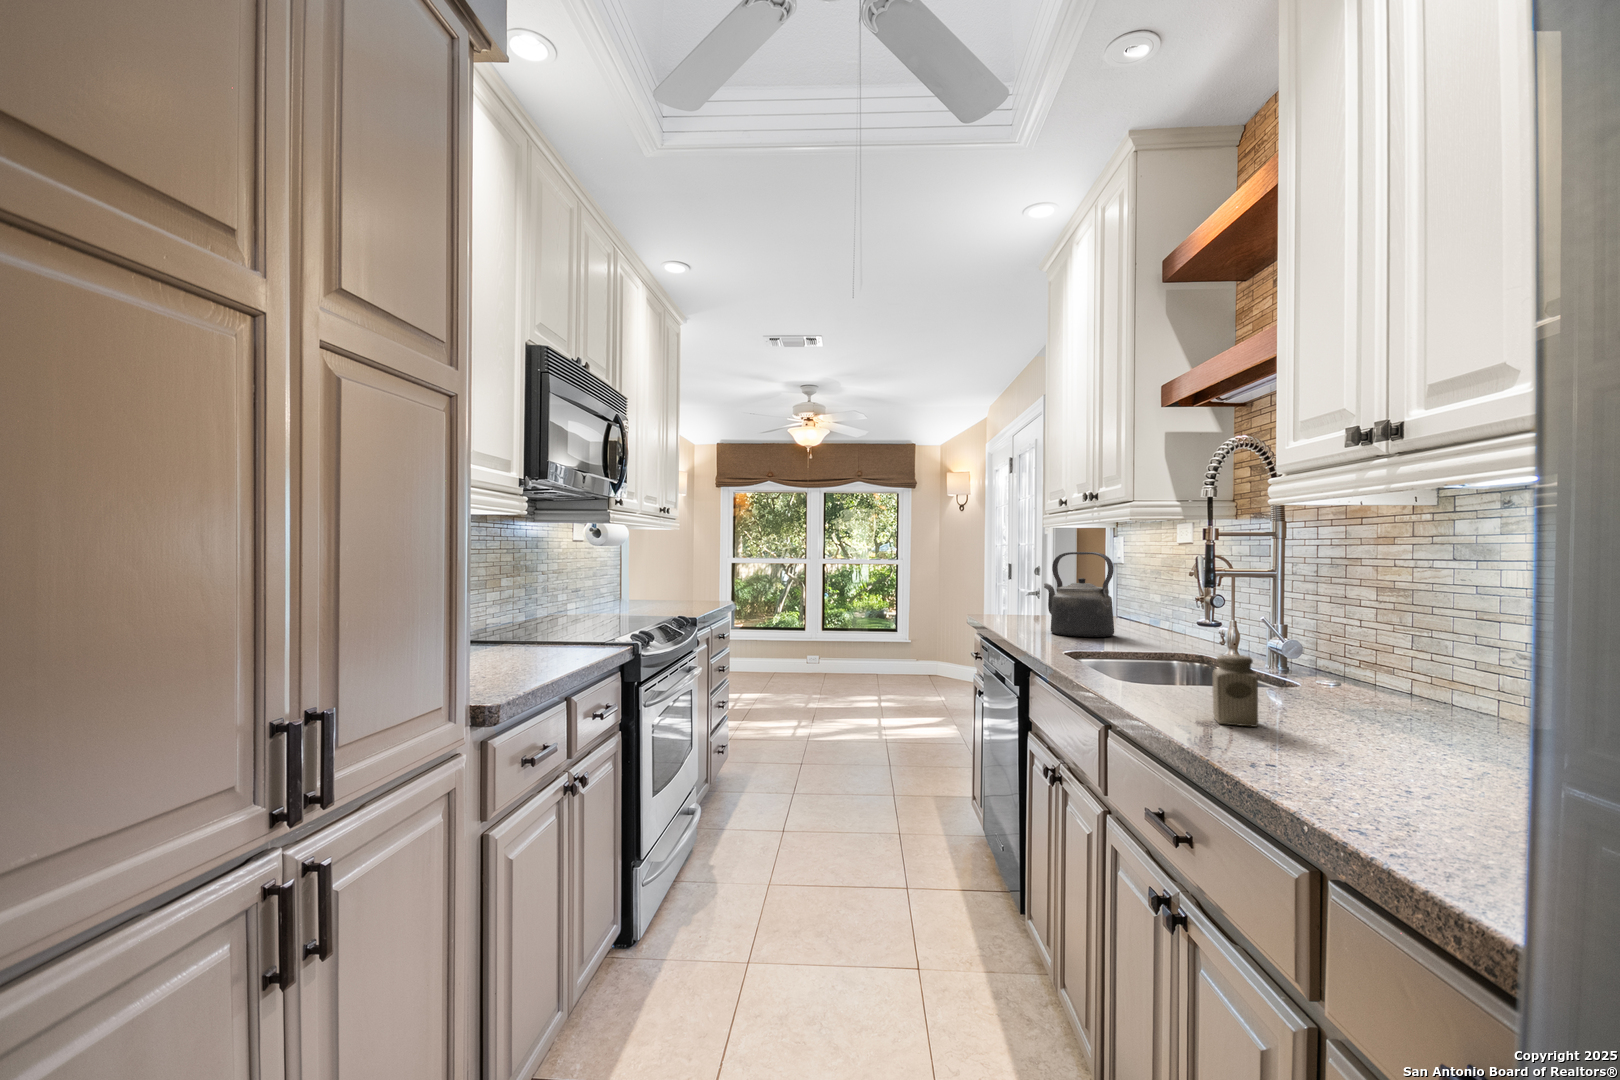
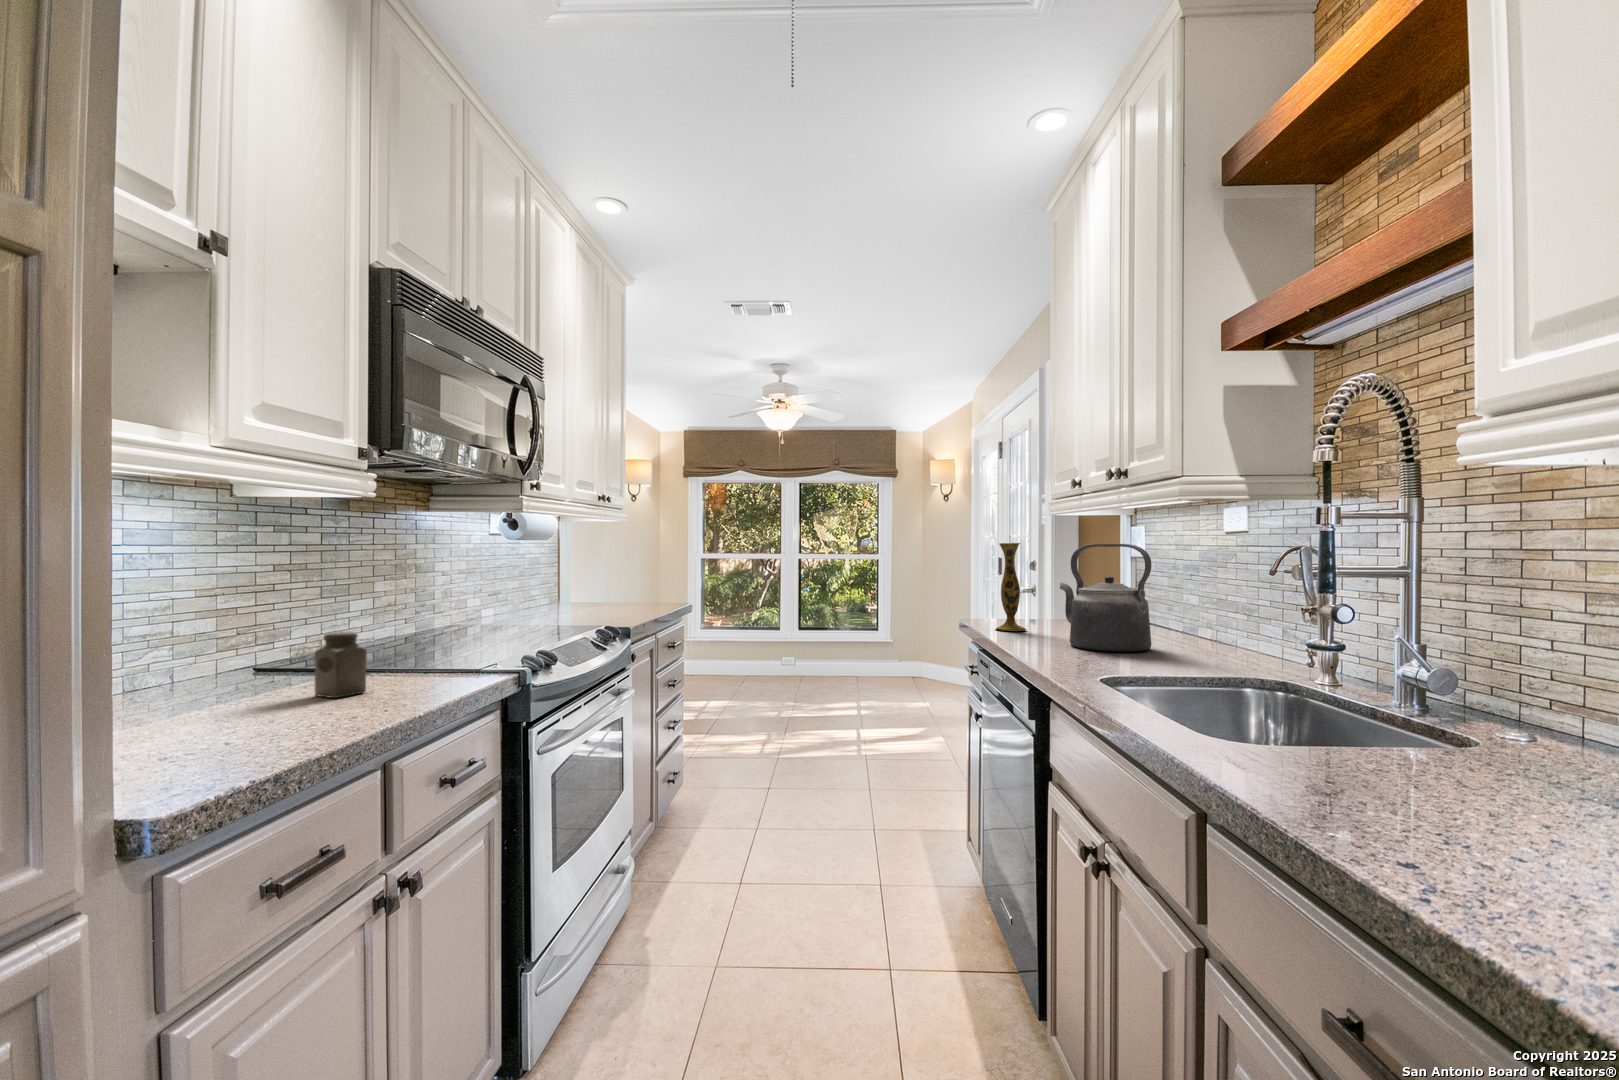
vase: none [994,551,1019,623] -> present [996,543,1026,631]
salt shaker: present [1213,654,1258,727] -> present [315,631,367,698]

